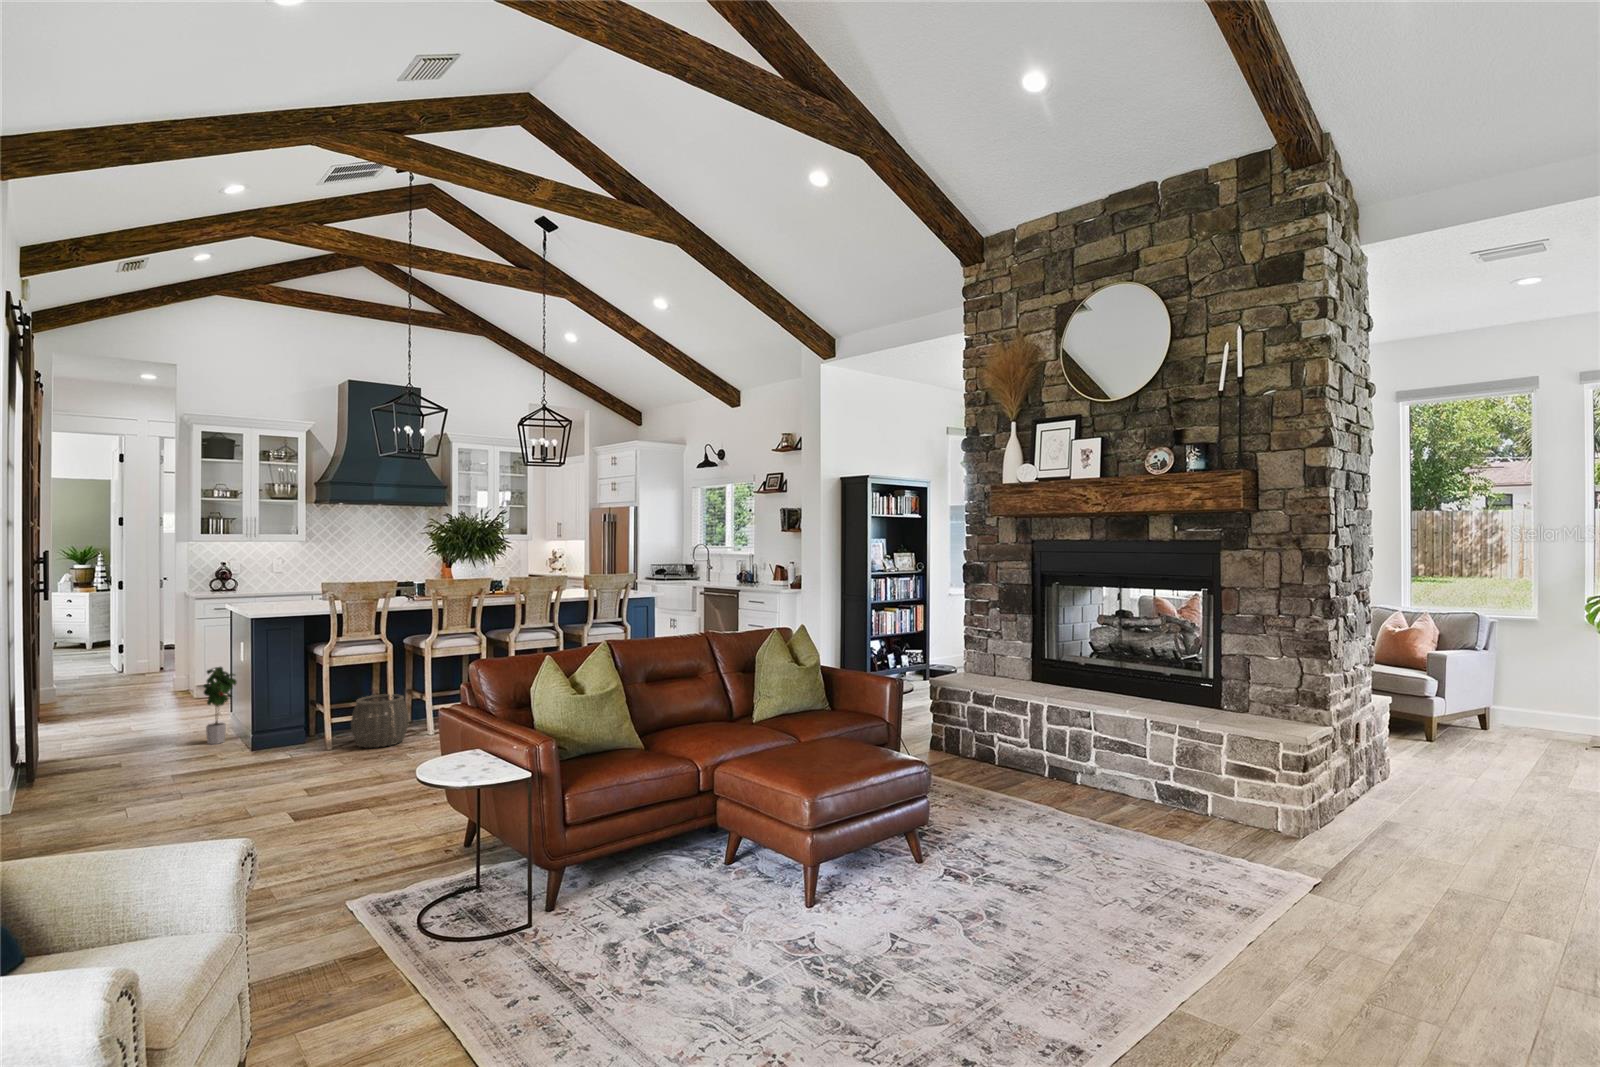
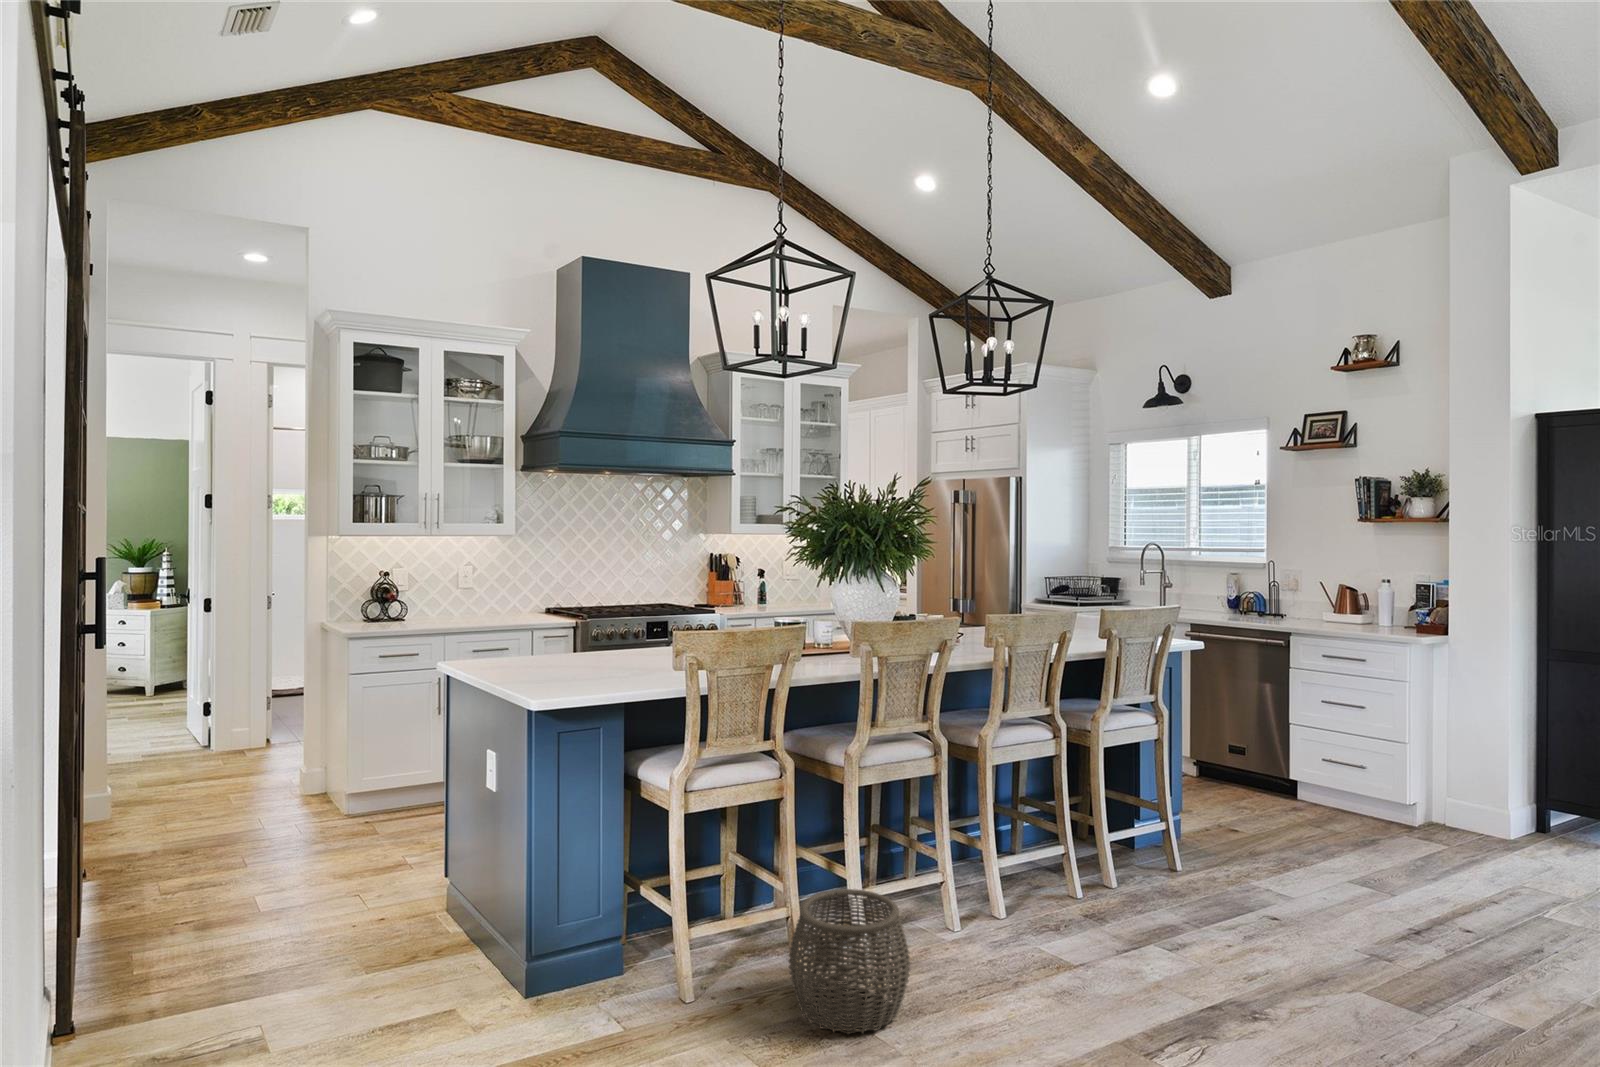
potted plant: present [204,667,237,744] -> none [447,816,531,997]

